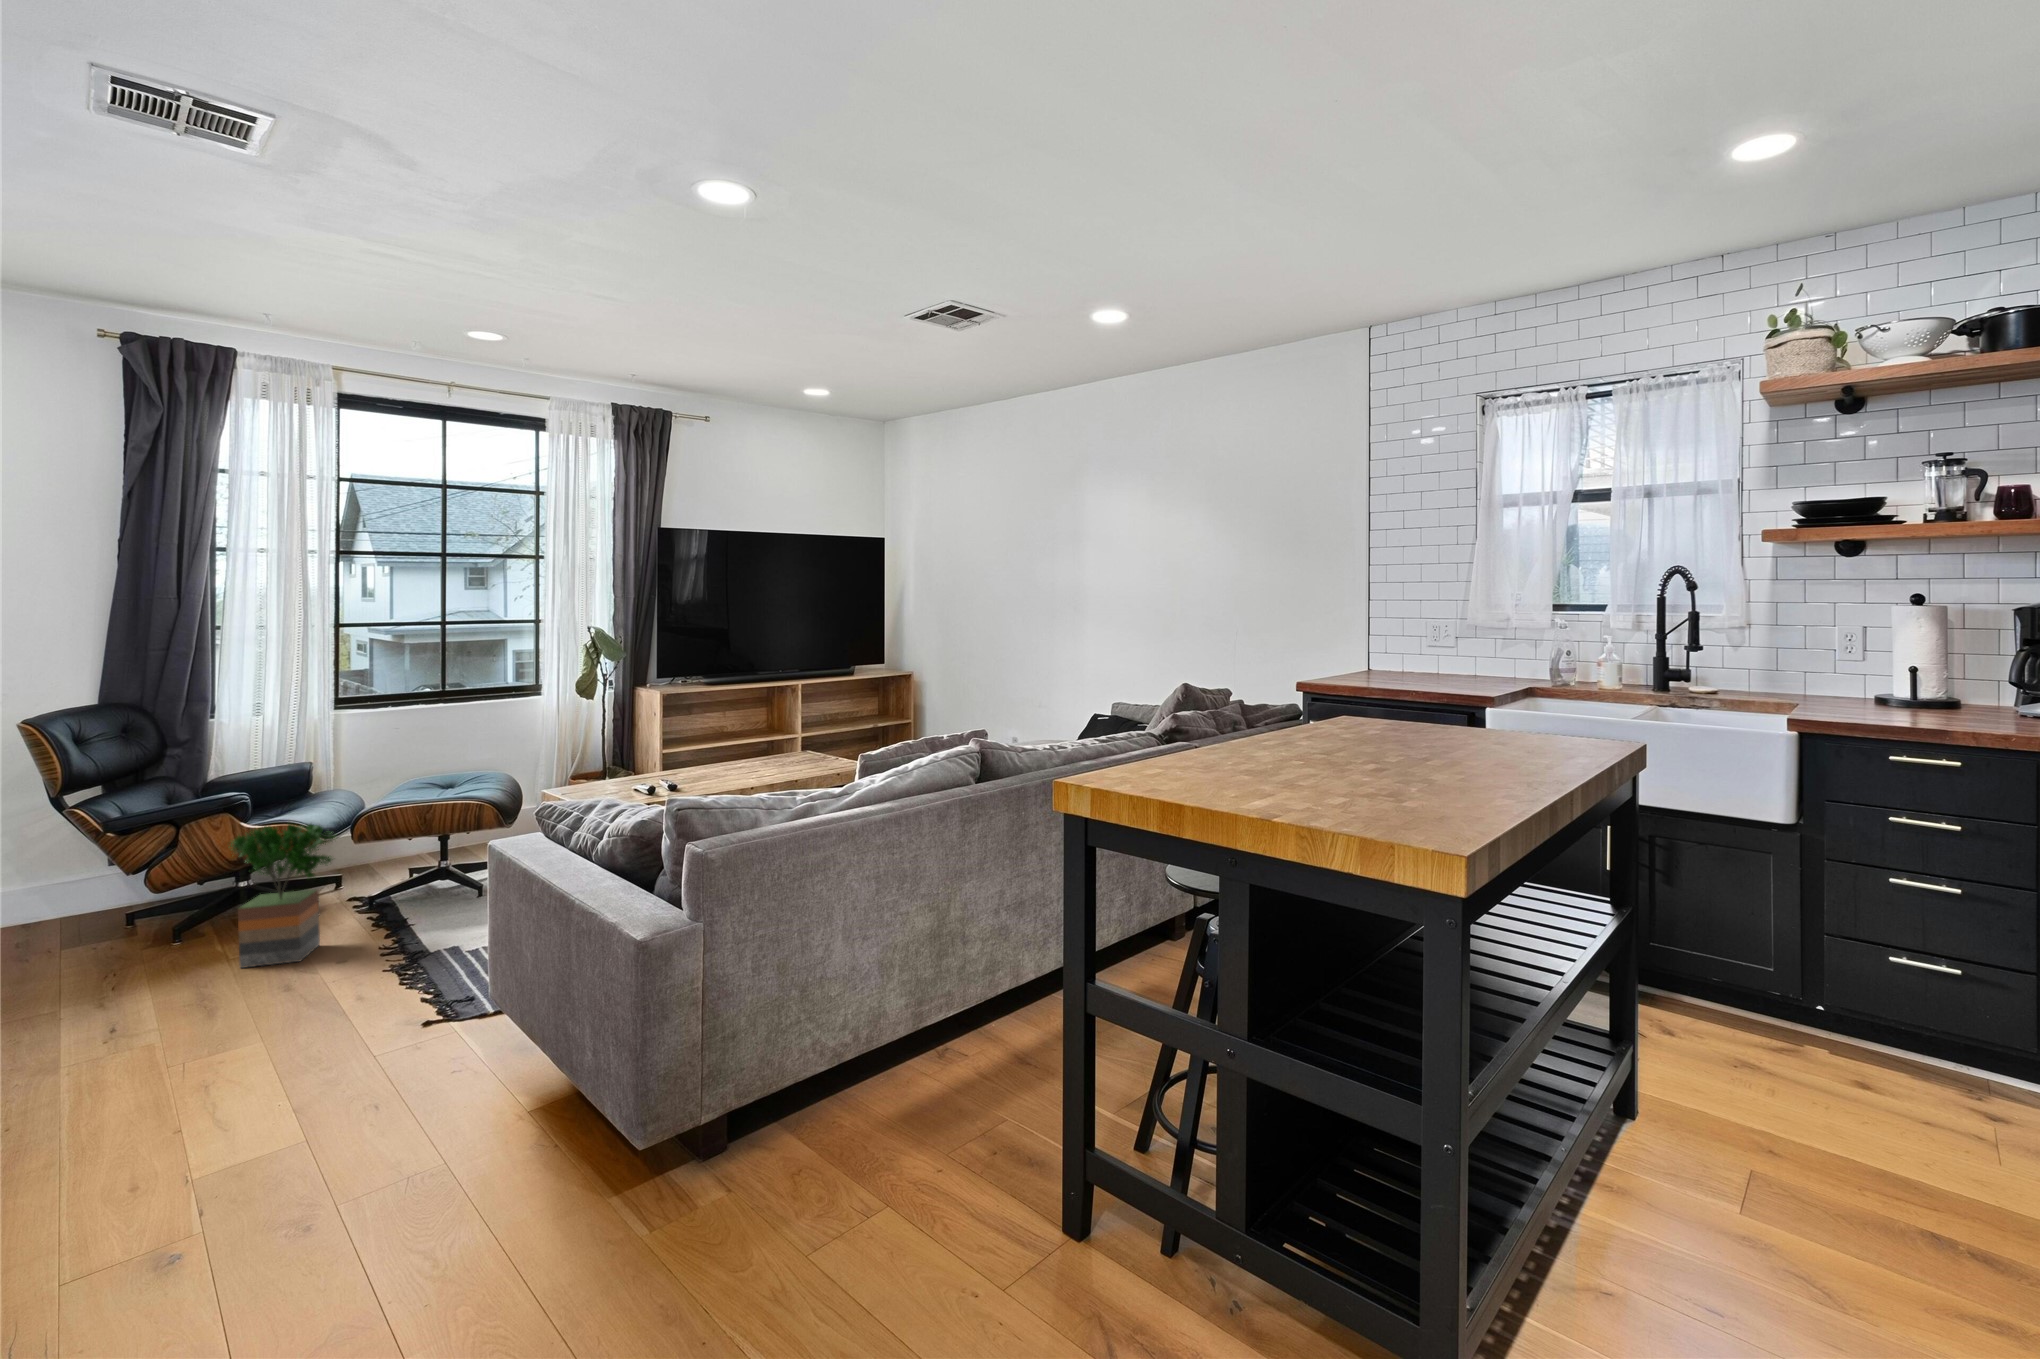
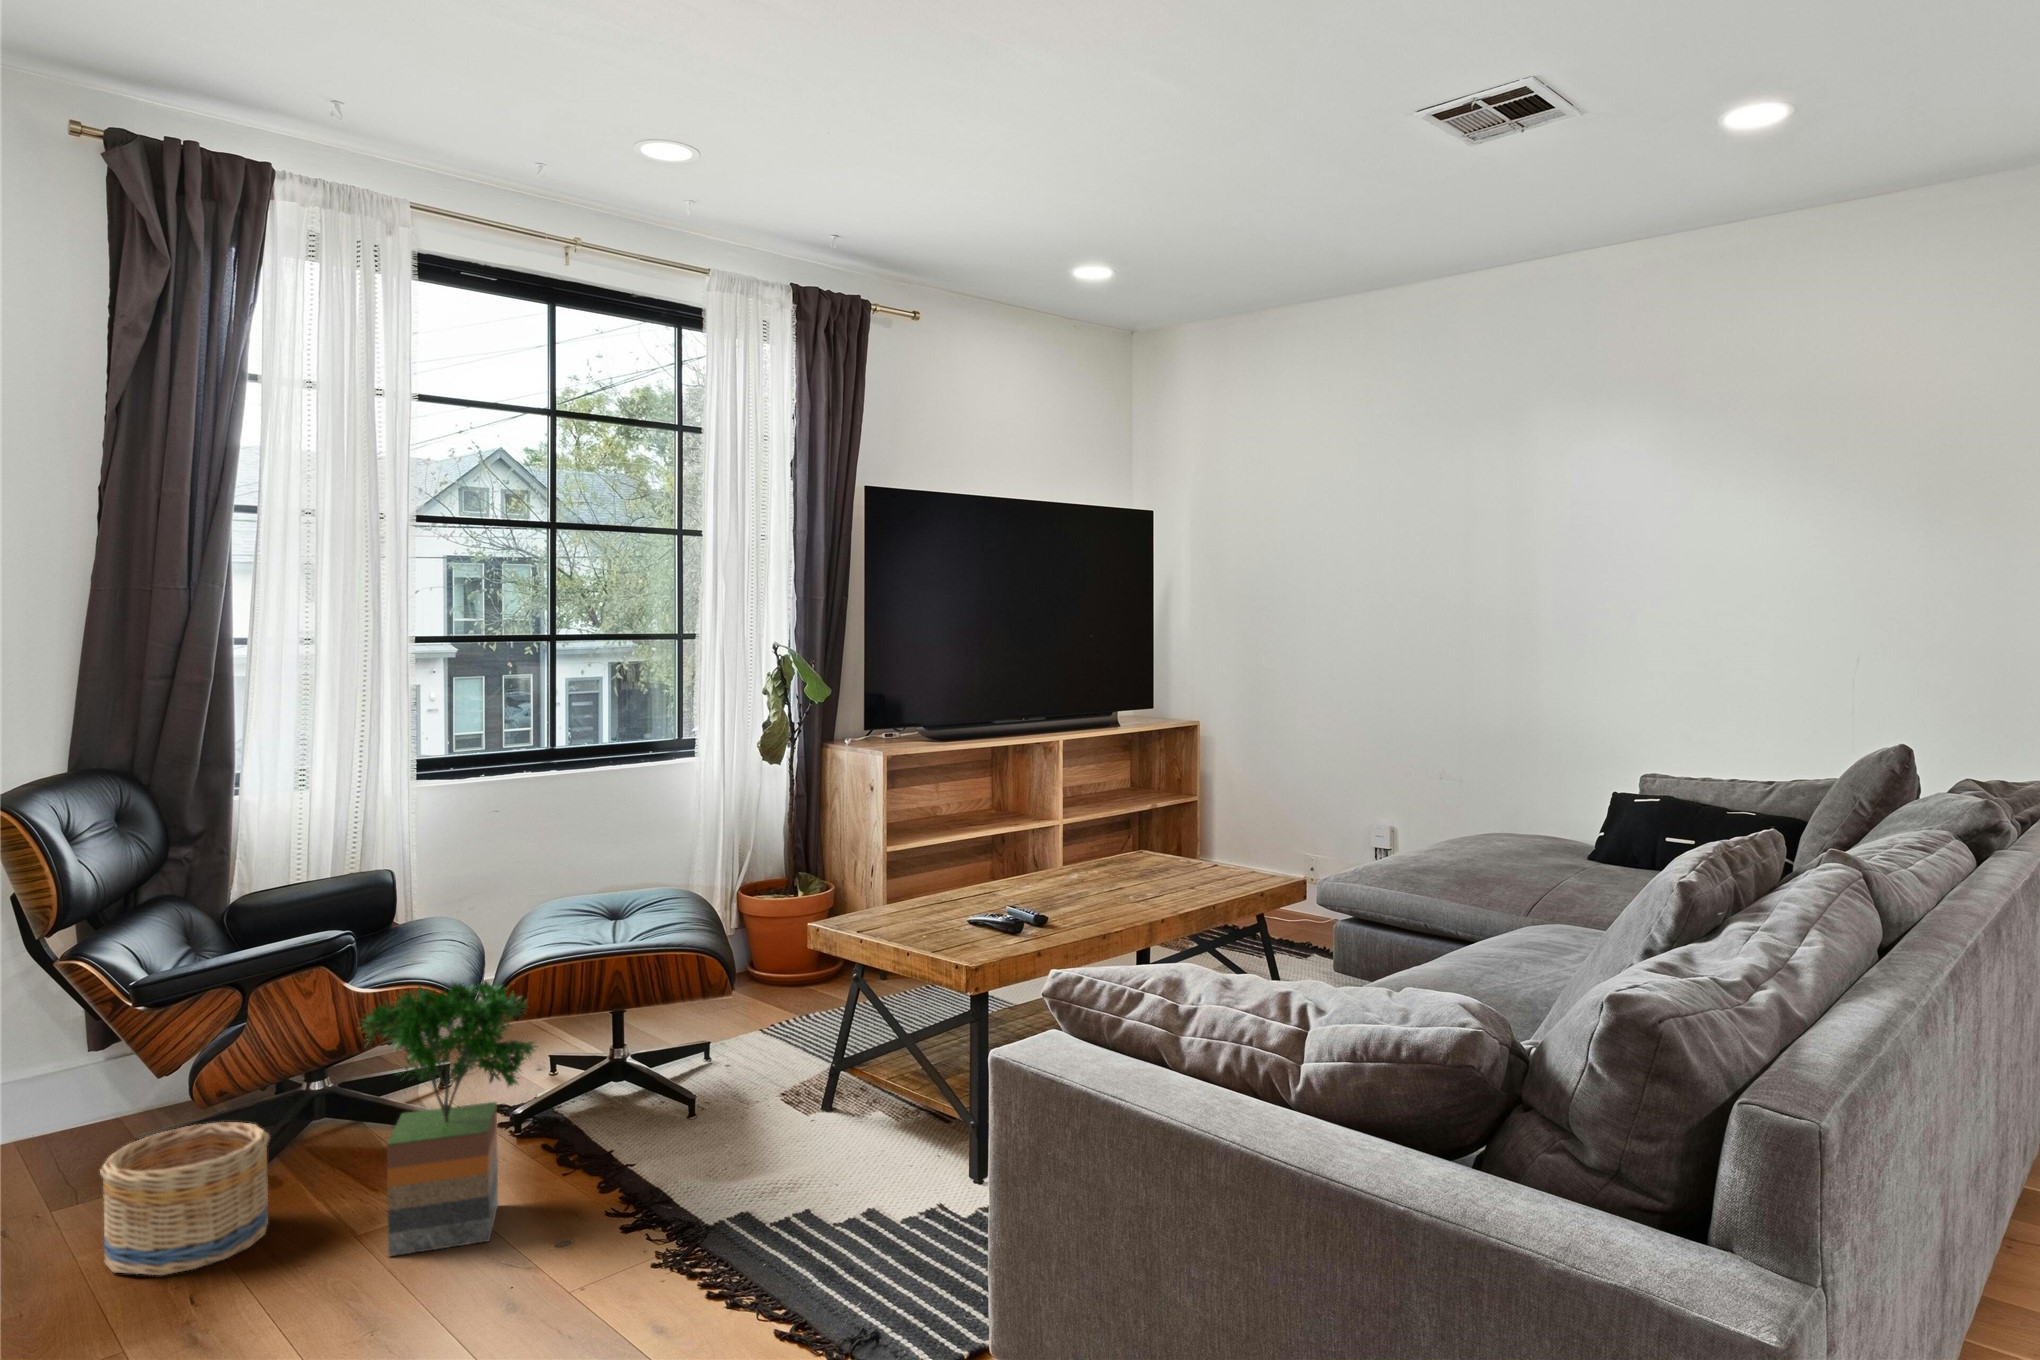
basket: none [78,899,185,976] -> present [100,1122,269,1275]

